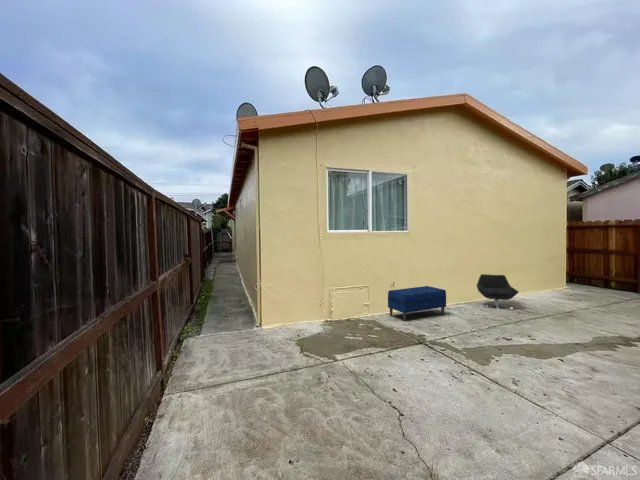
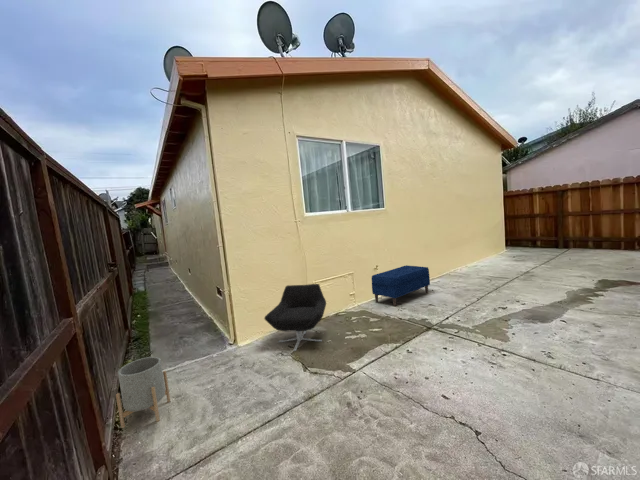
lounge chair: present [477,274,518,310] -> present [265,284,326,351]
planter: none [173,322,206,364] -> present [116,357,170,428]

